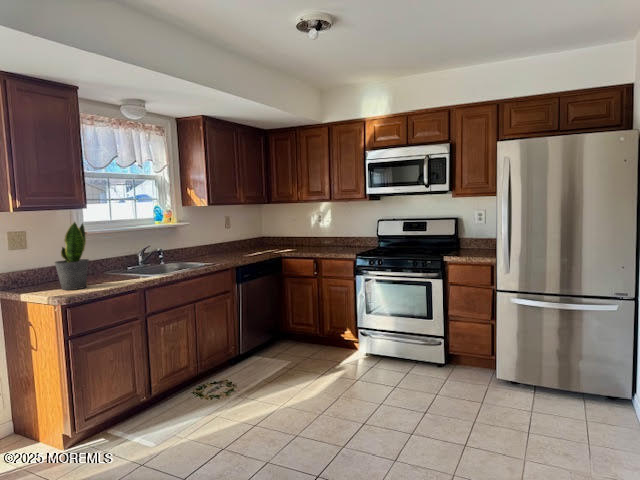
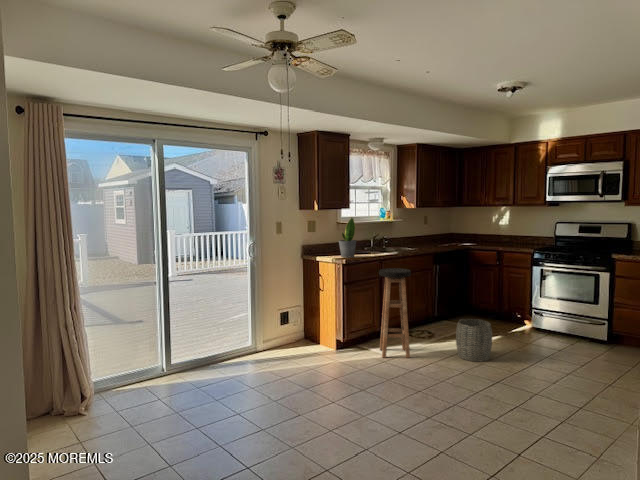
bar stool: none [124,300,183,455] -> present [379,268,411,358]
woven basket: none [255,364,307,434] -> present [456,319,492,361]

